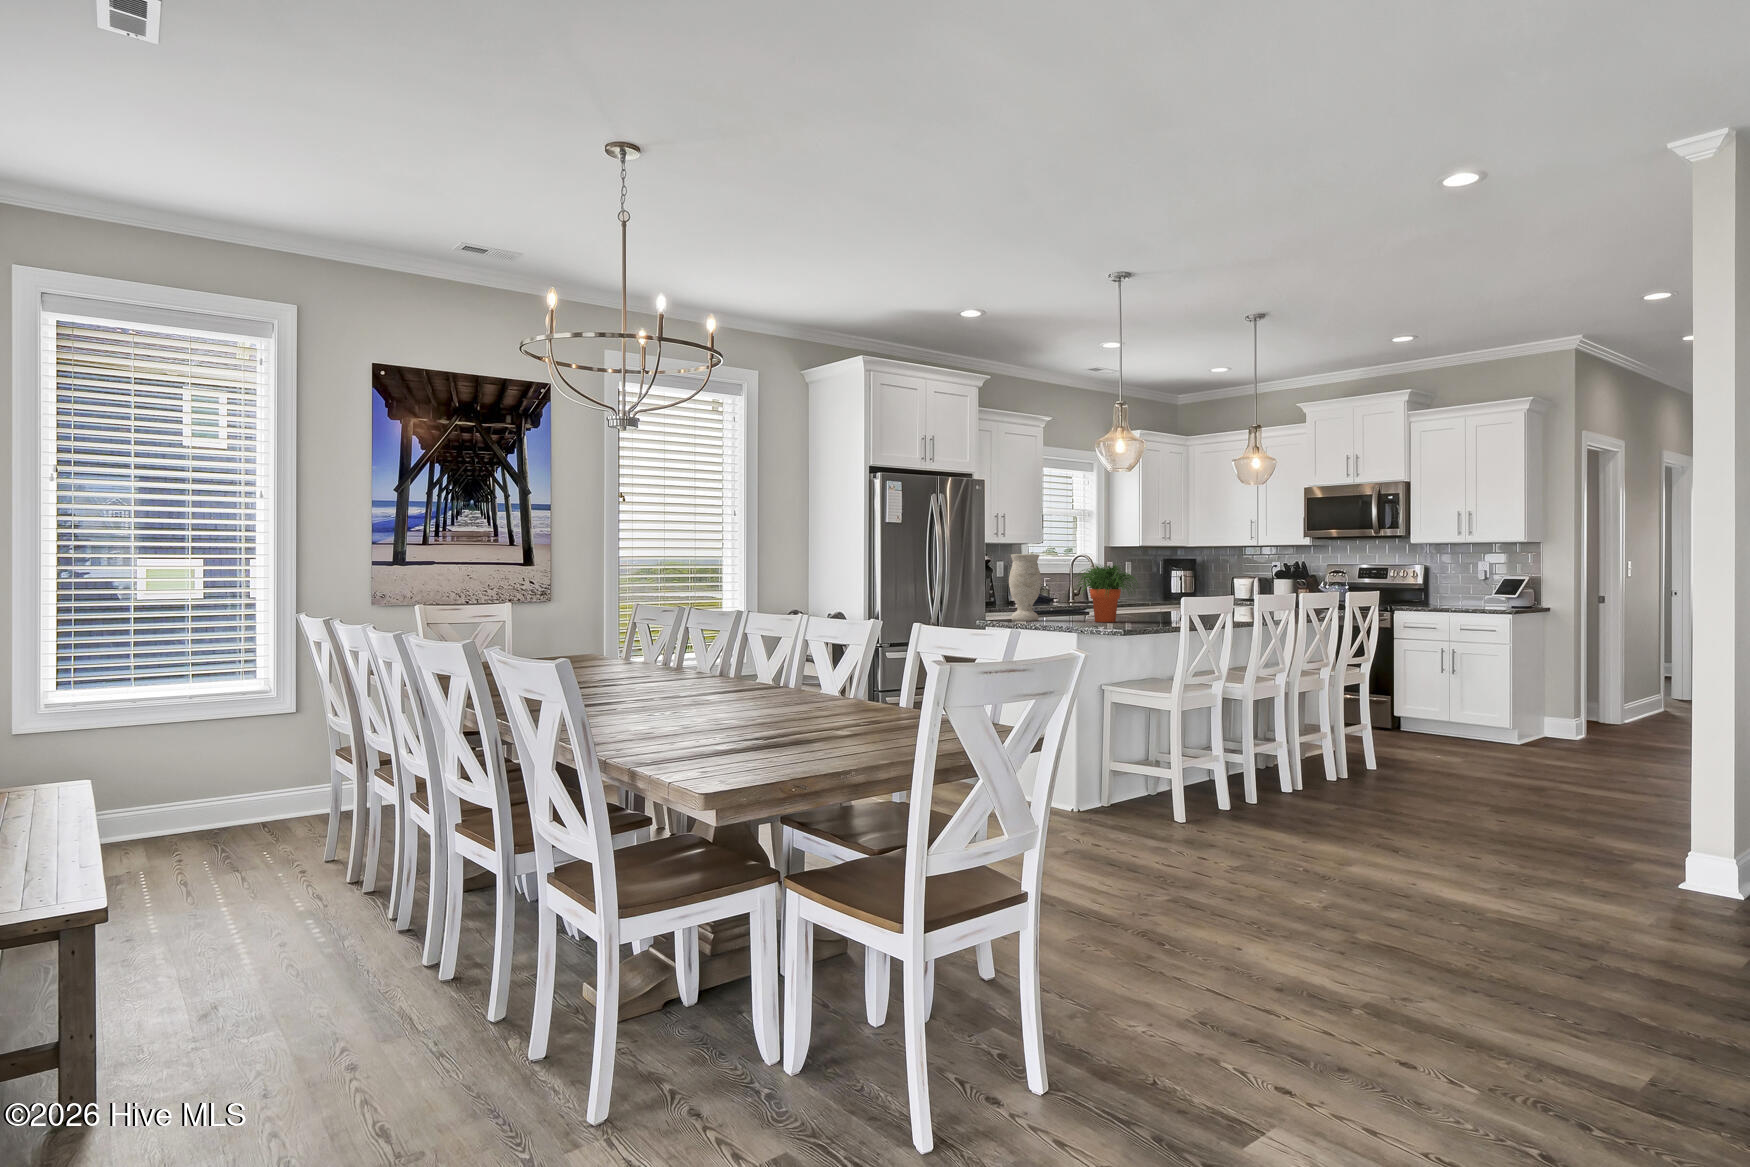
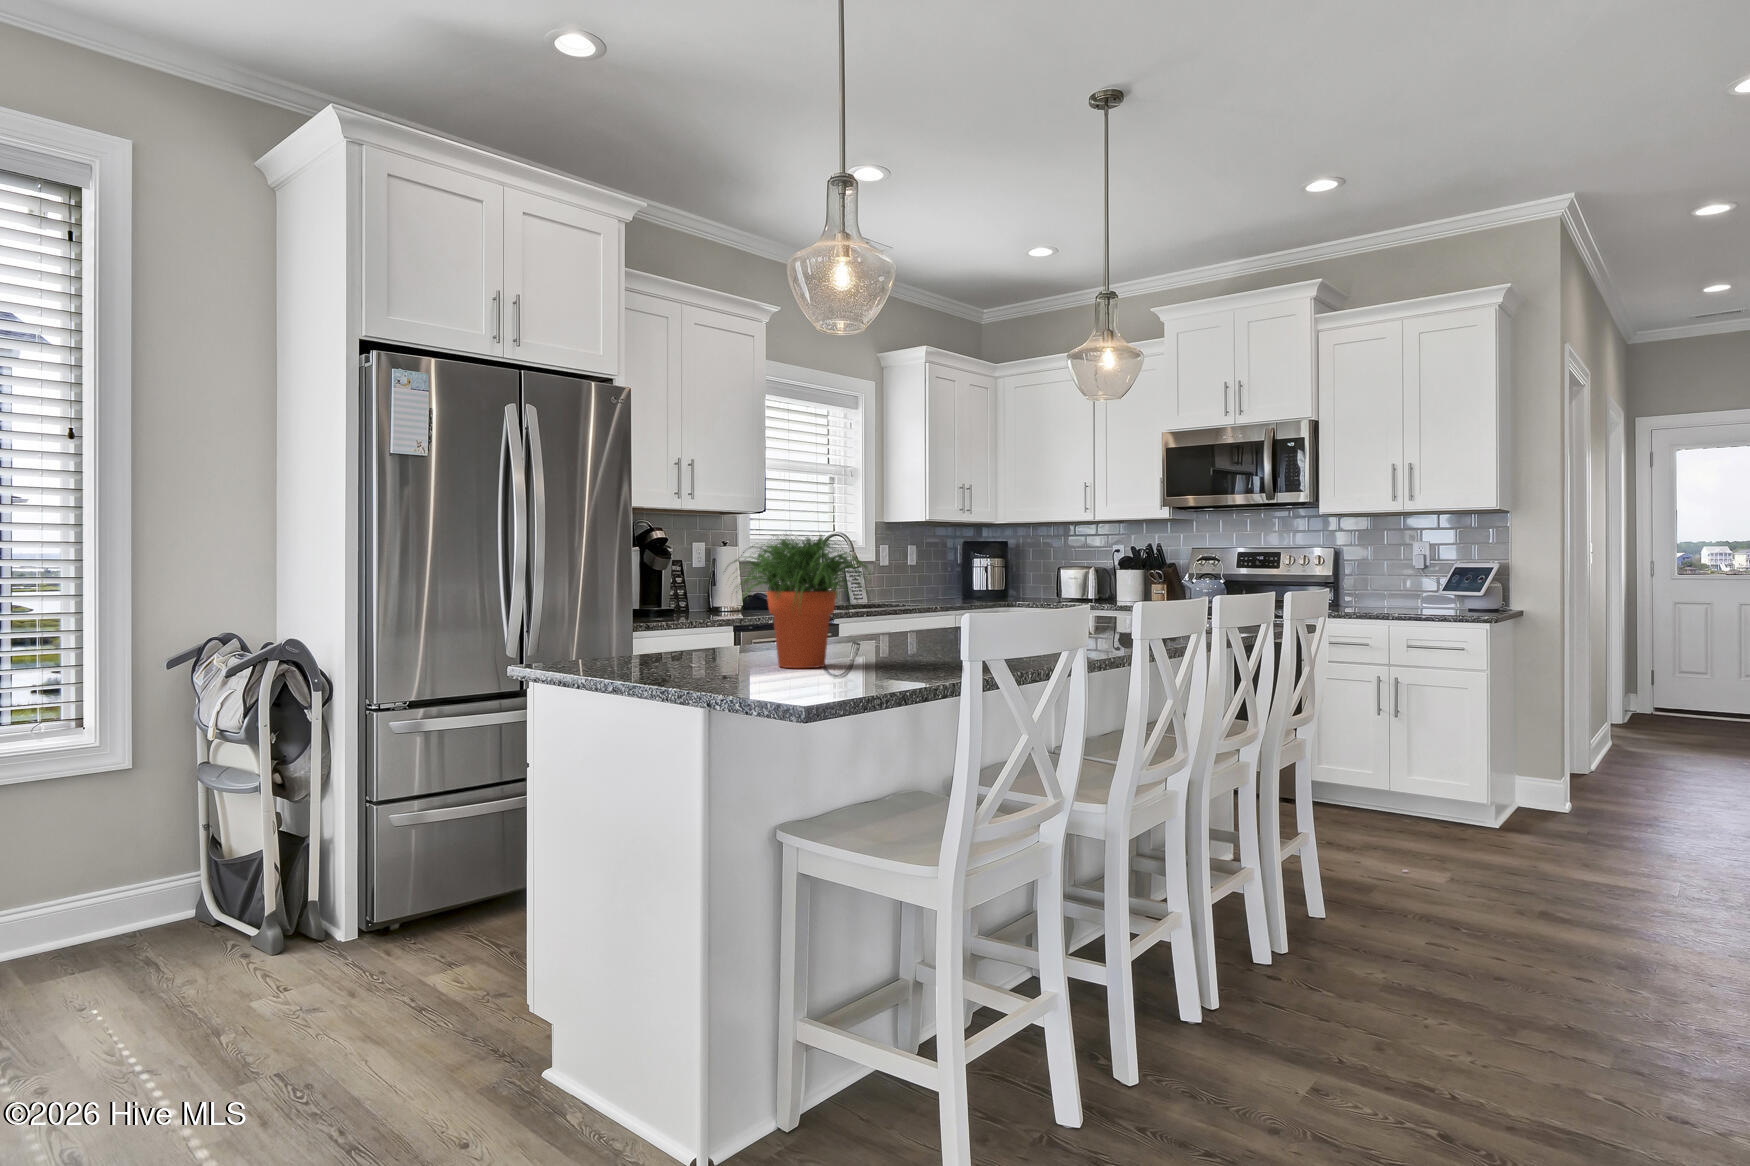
vase: present [1009,554,1042,621] -> none [583,510,661,667]

